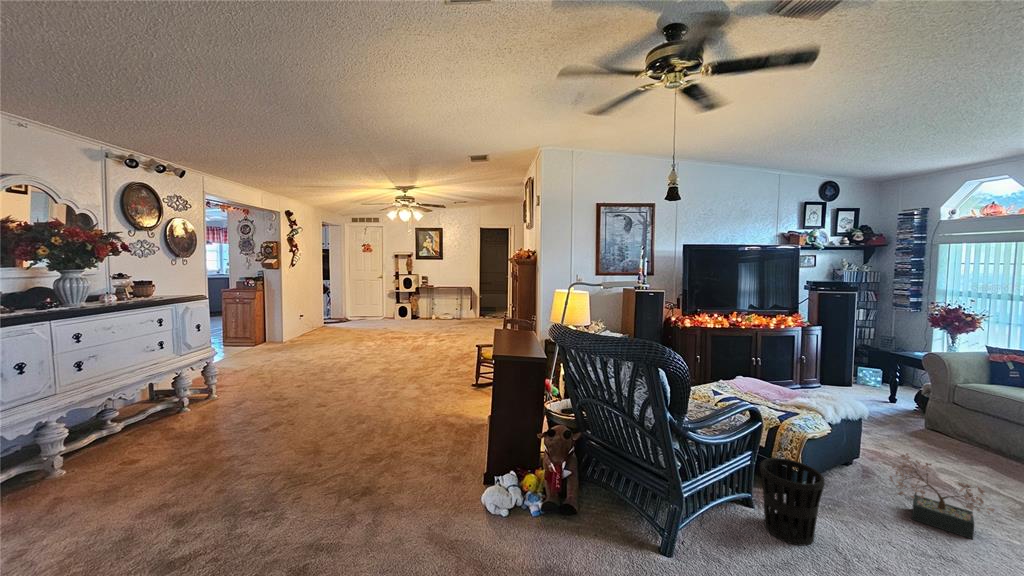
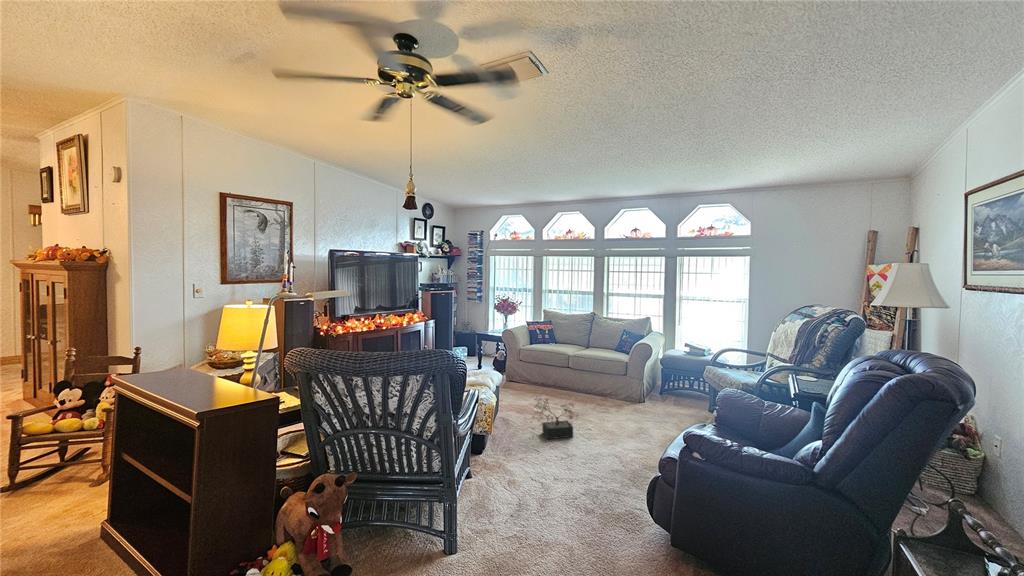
wastebasket: present [760,458,825,546] -> none [485,426,529,493]

